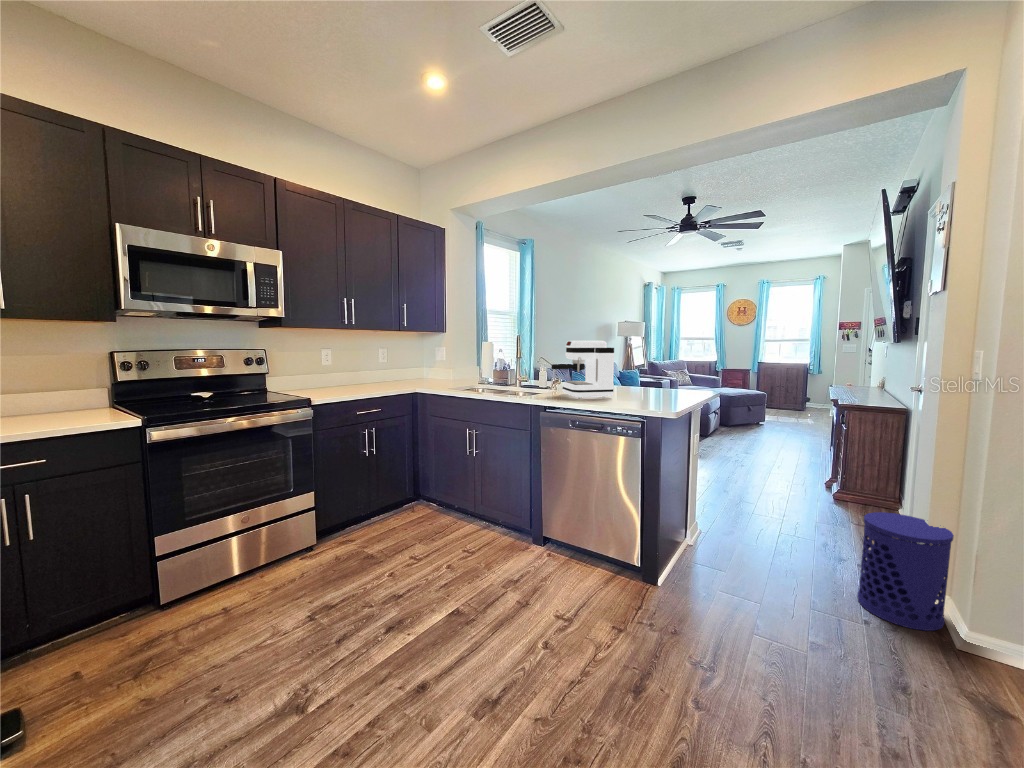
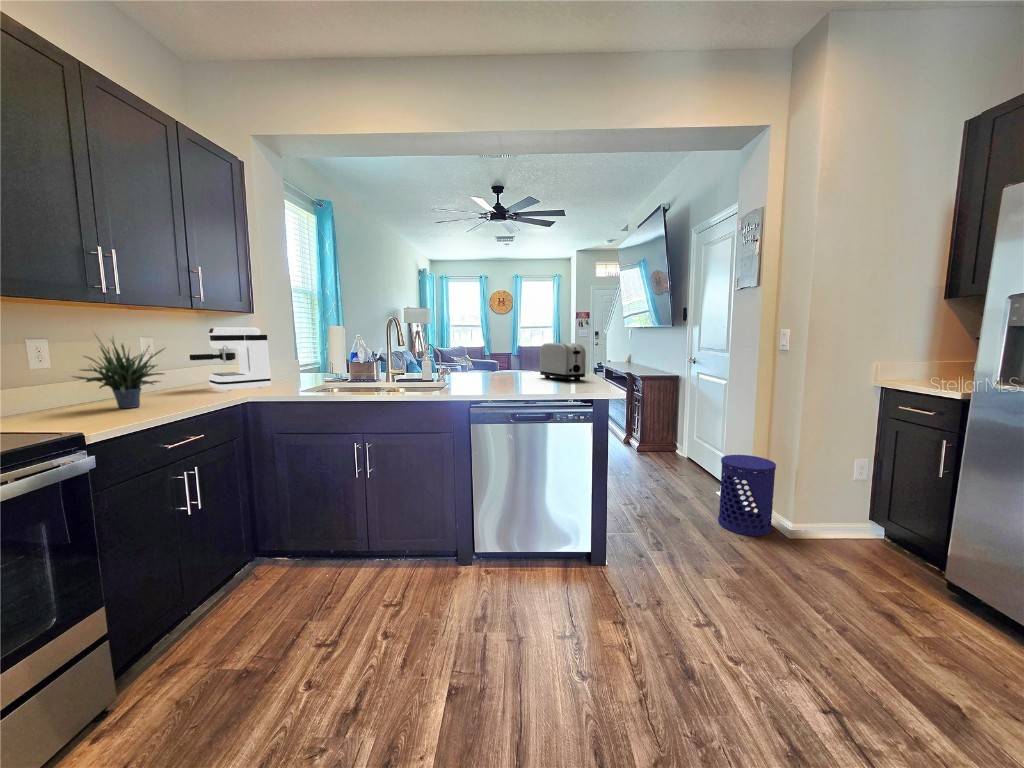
coffee maker: present [552,341,614,398] -> present [190,327,271,391]
potted plant: none [331,342,373,389] -> present [74,336,164,408]
toaster: none [650,358,687,397] -> present [540,343,586,381]

